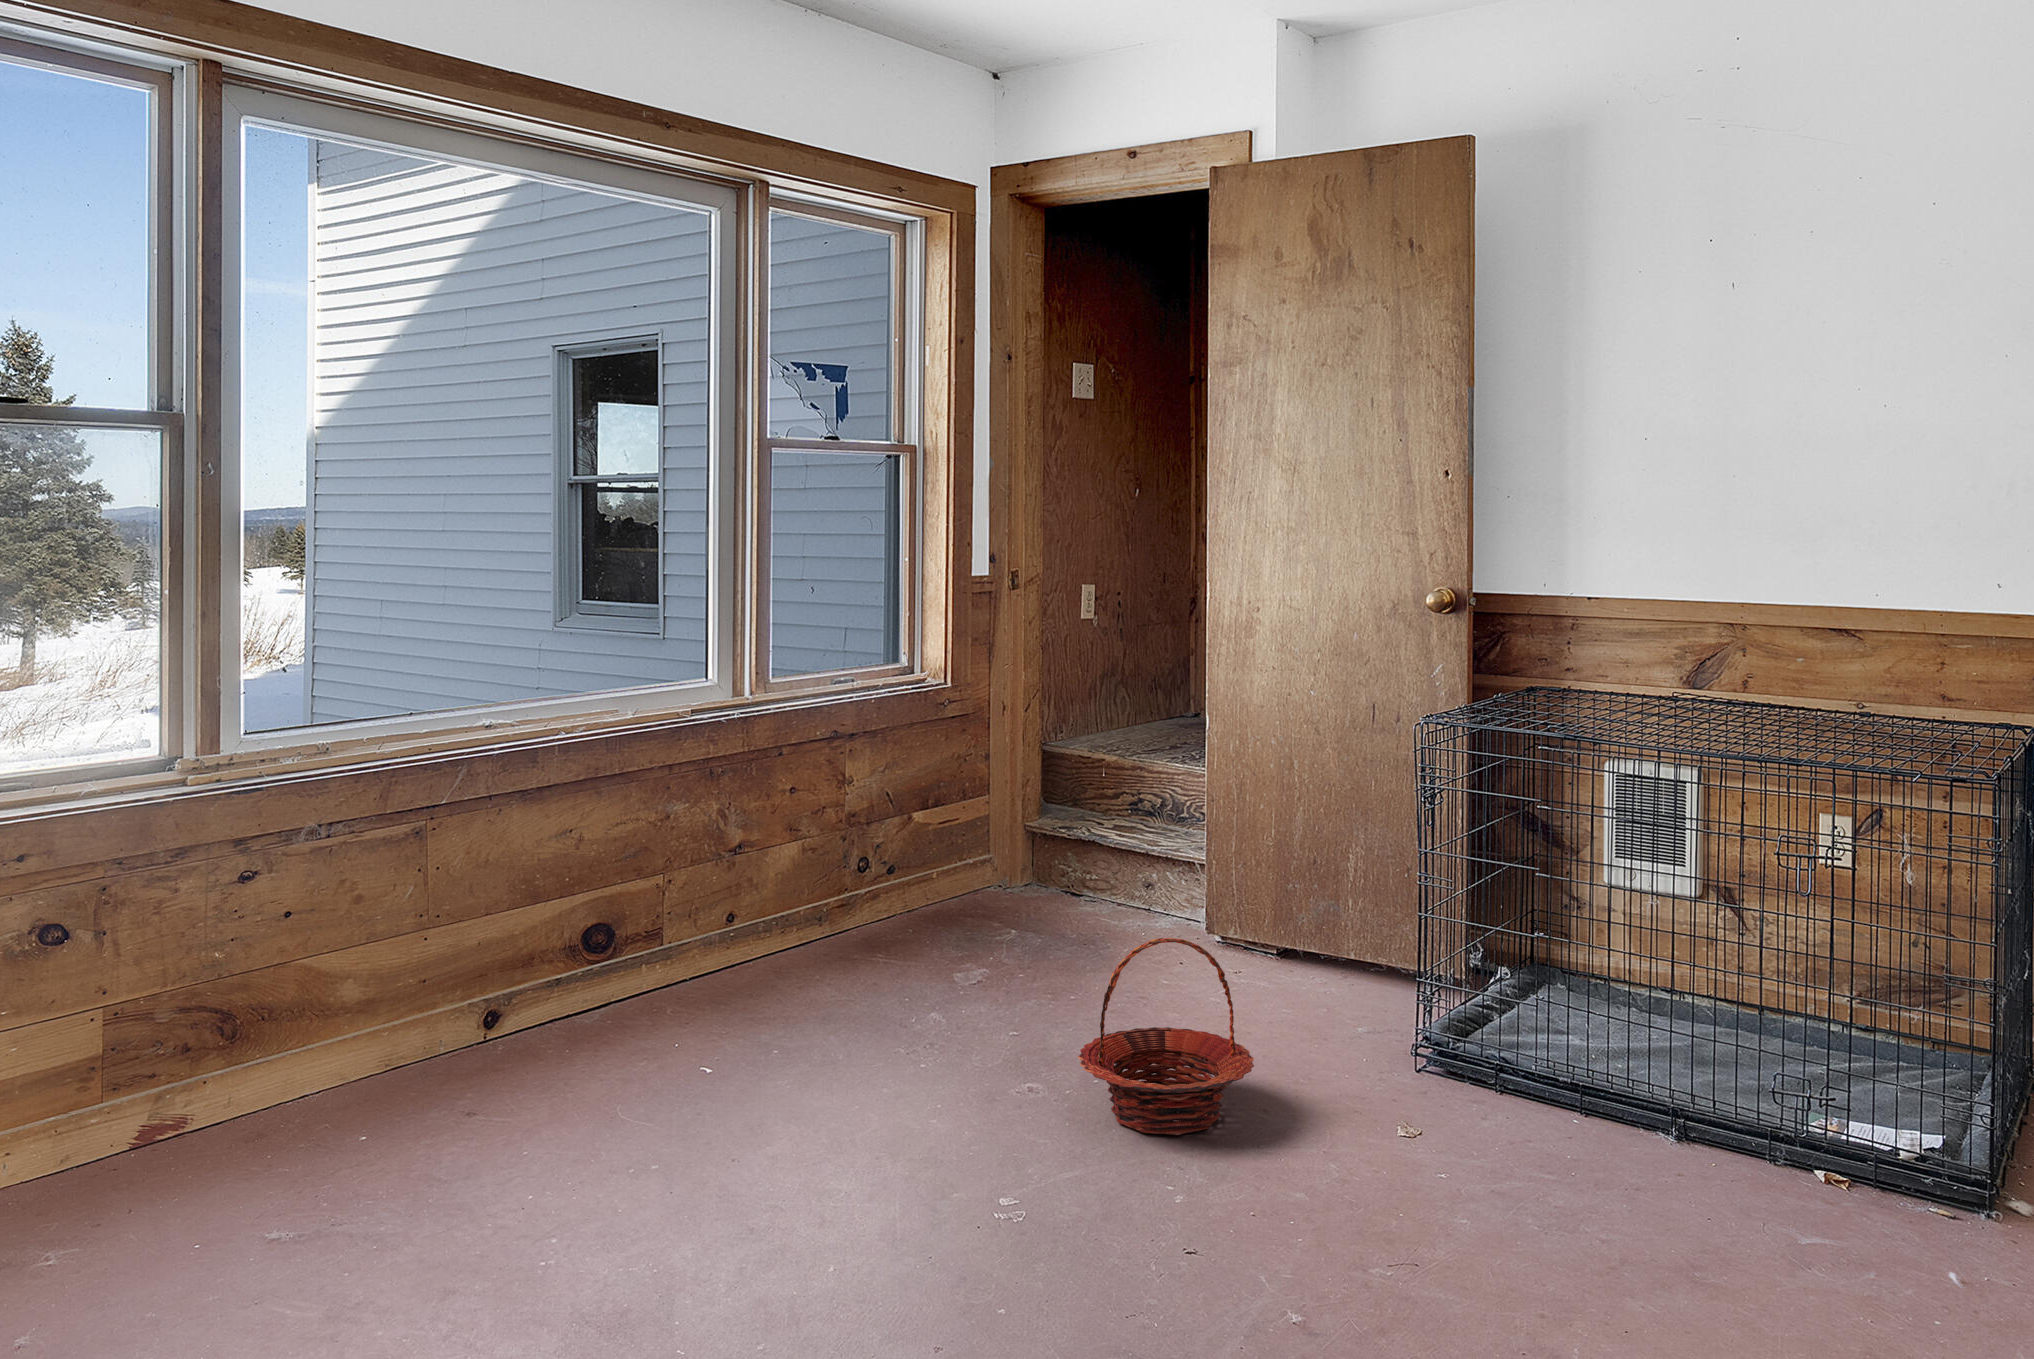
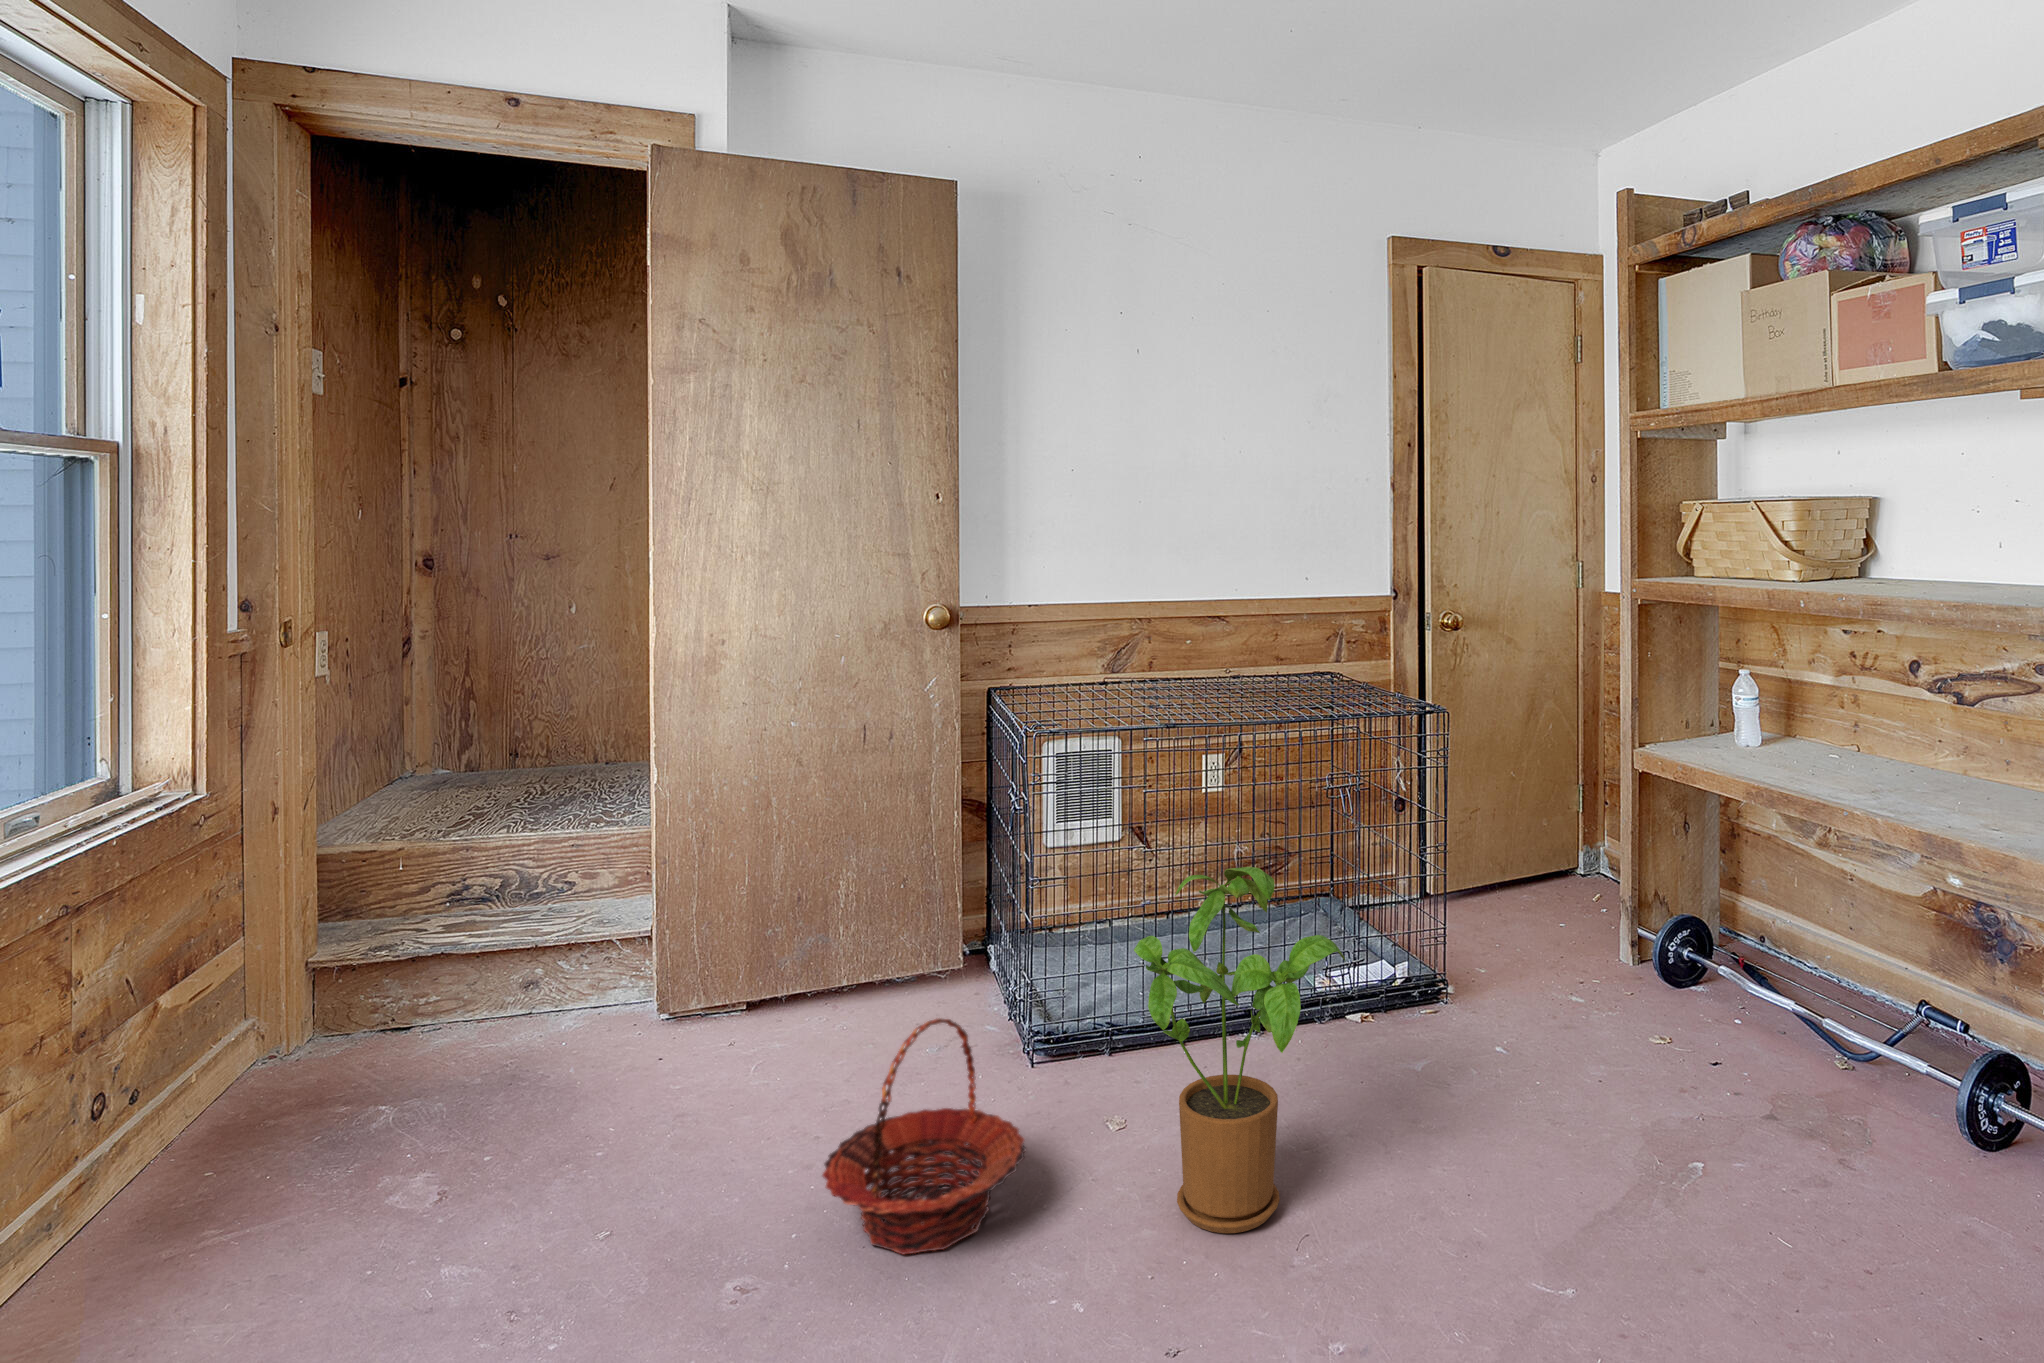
house plant: none [1277,865,1497,1244] -> present [1134,867,1346,1233]

